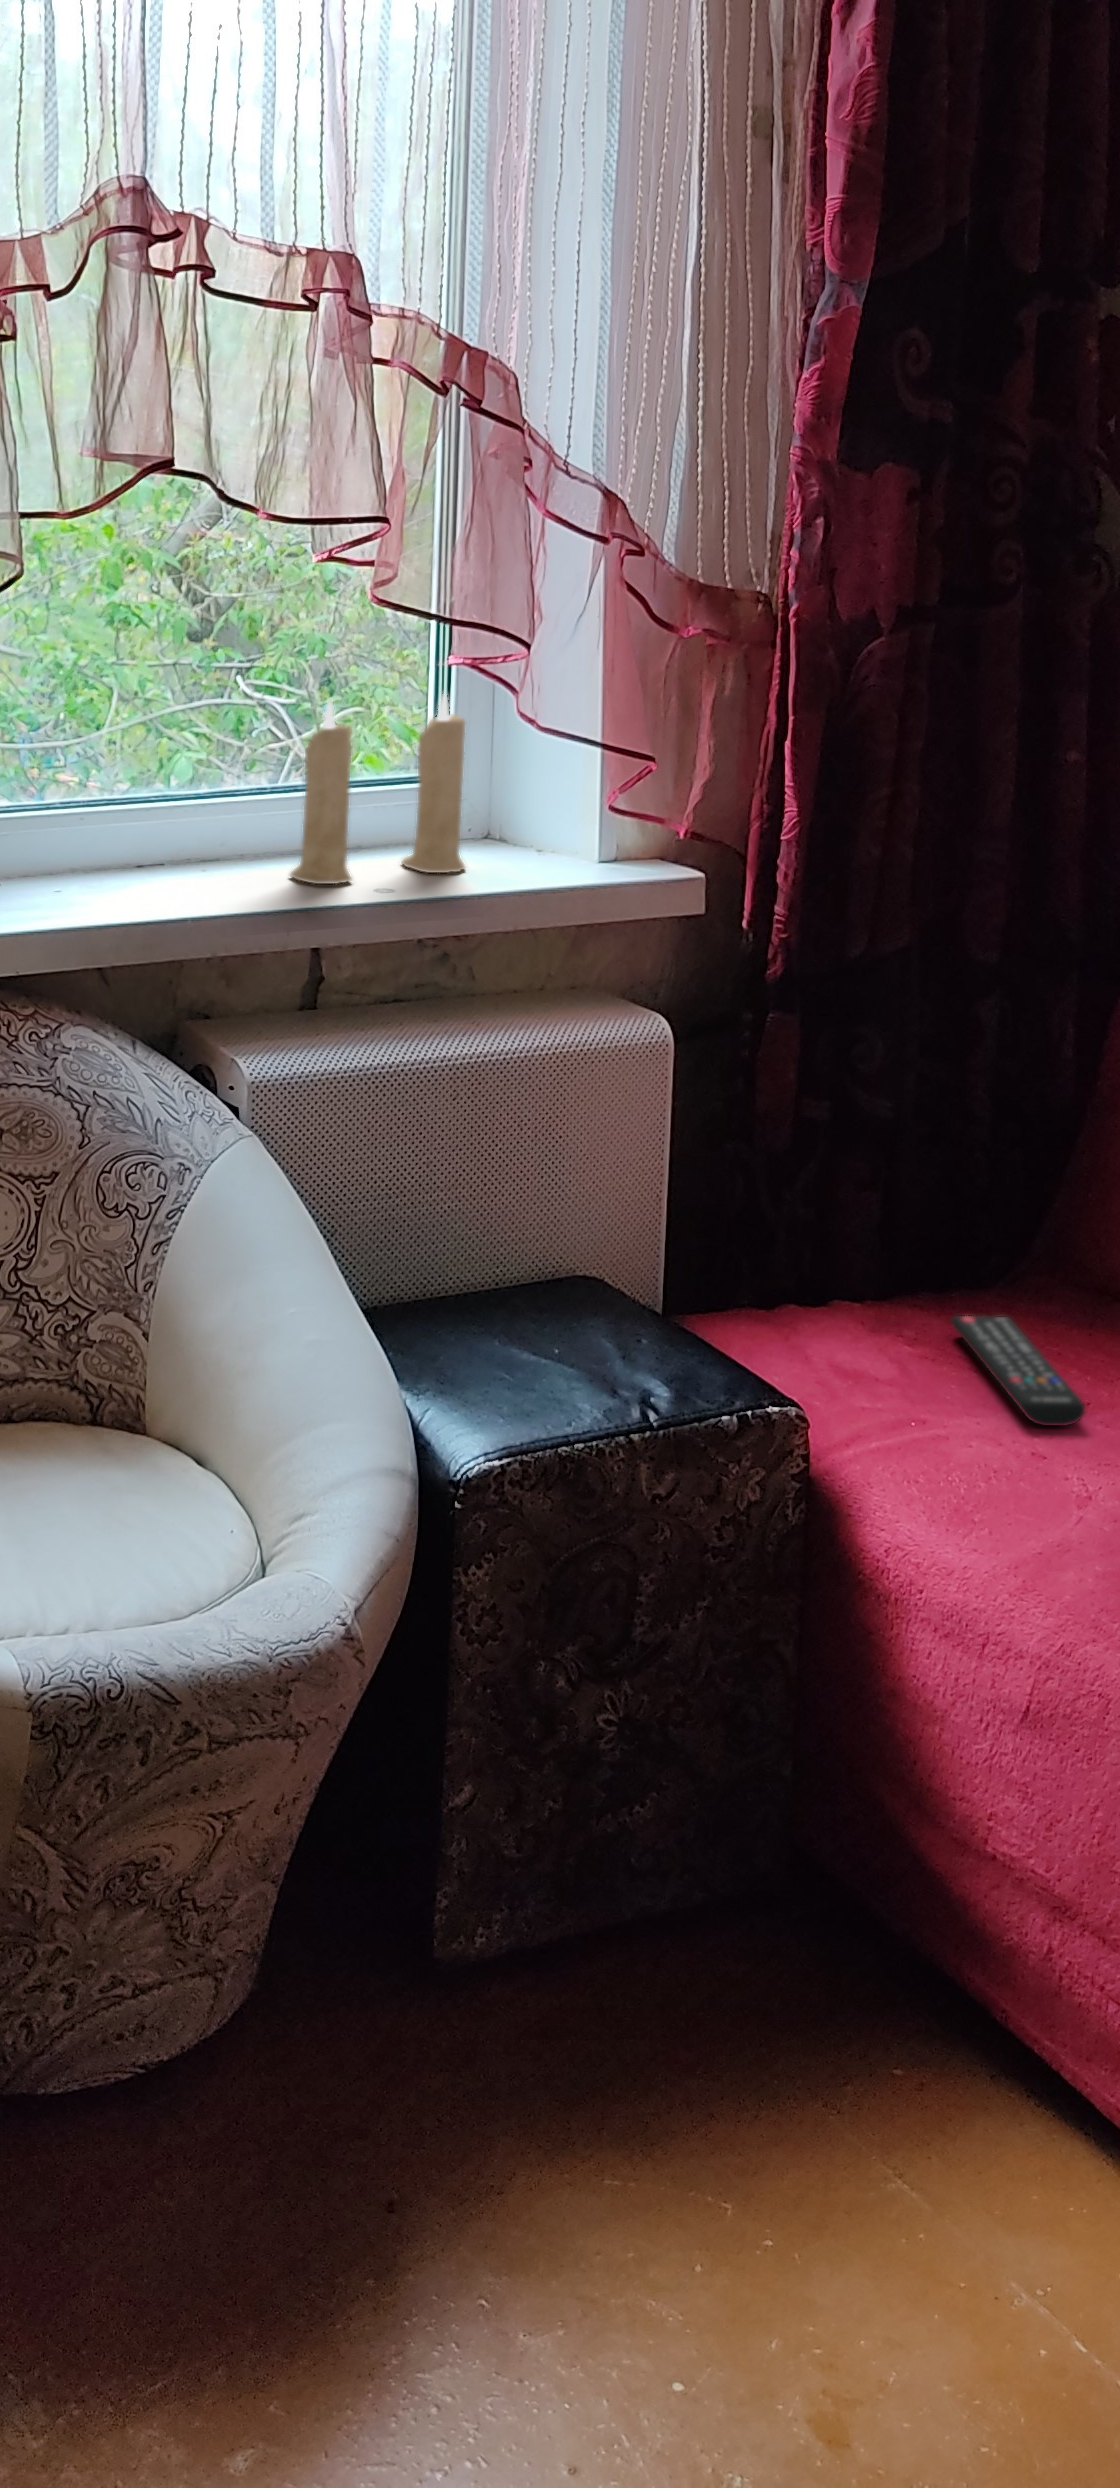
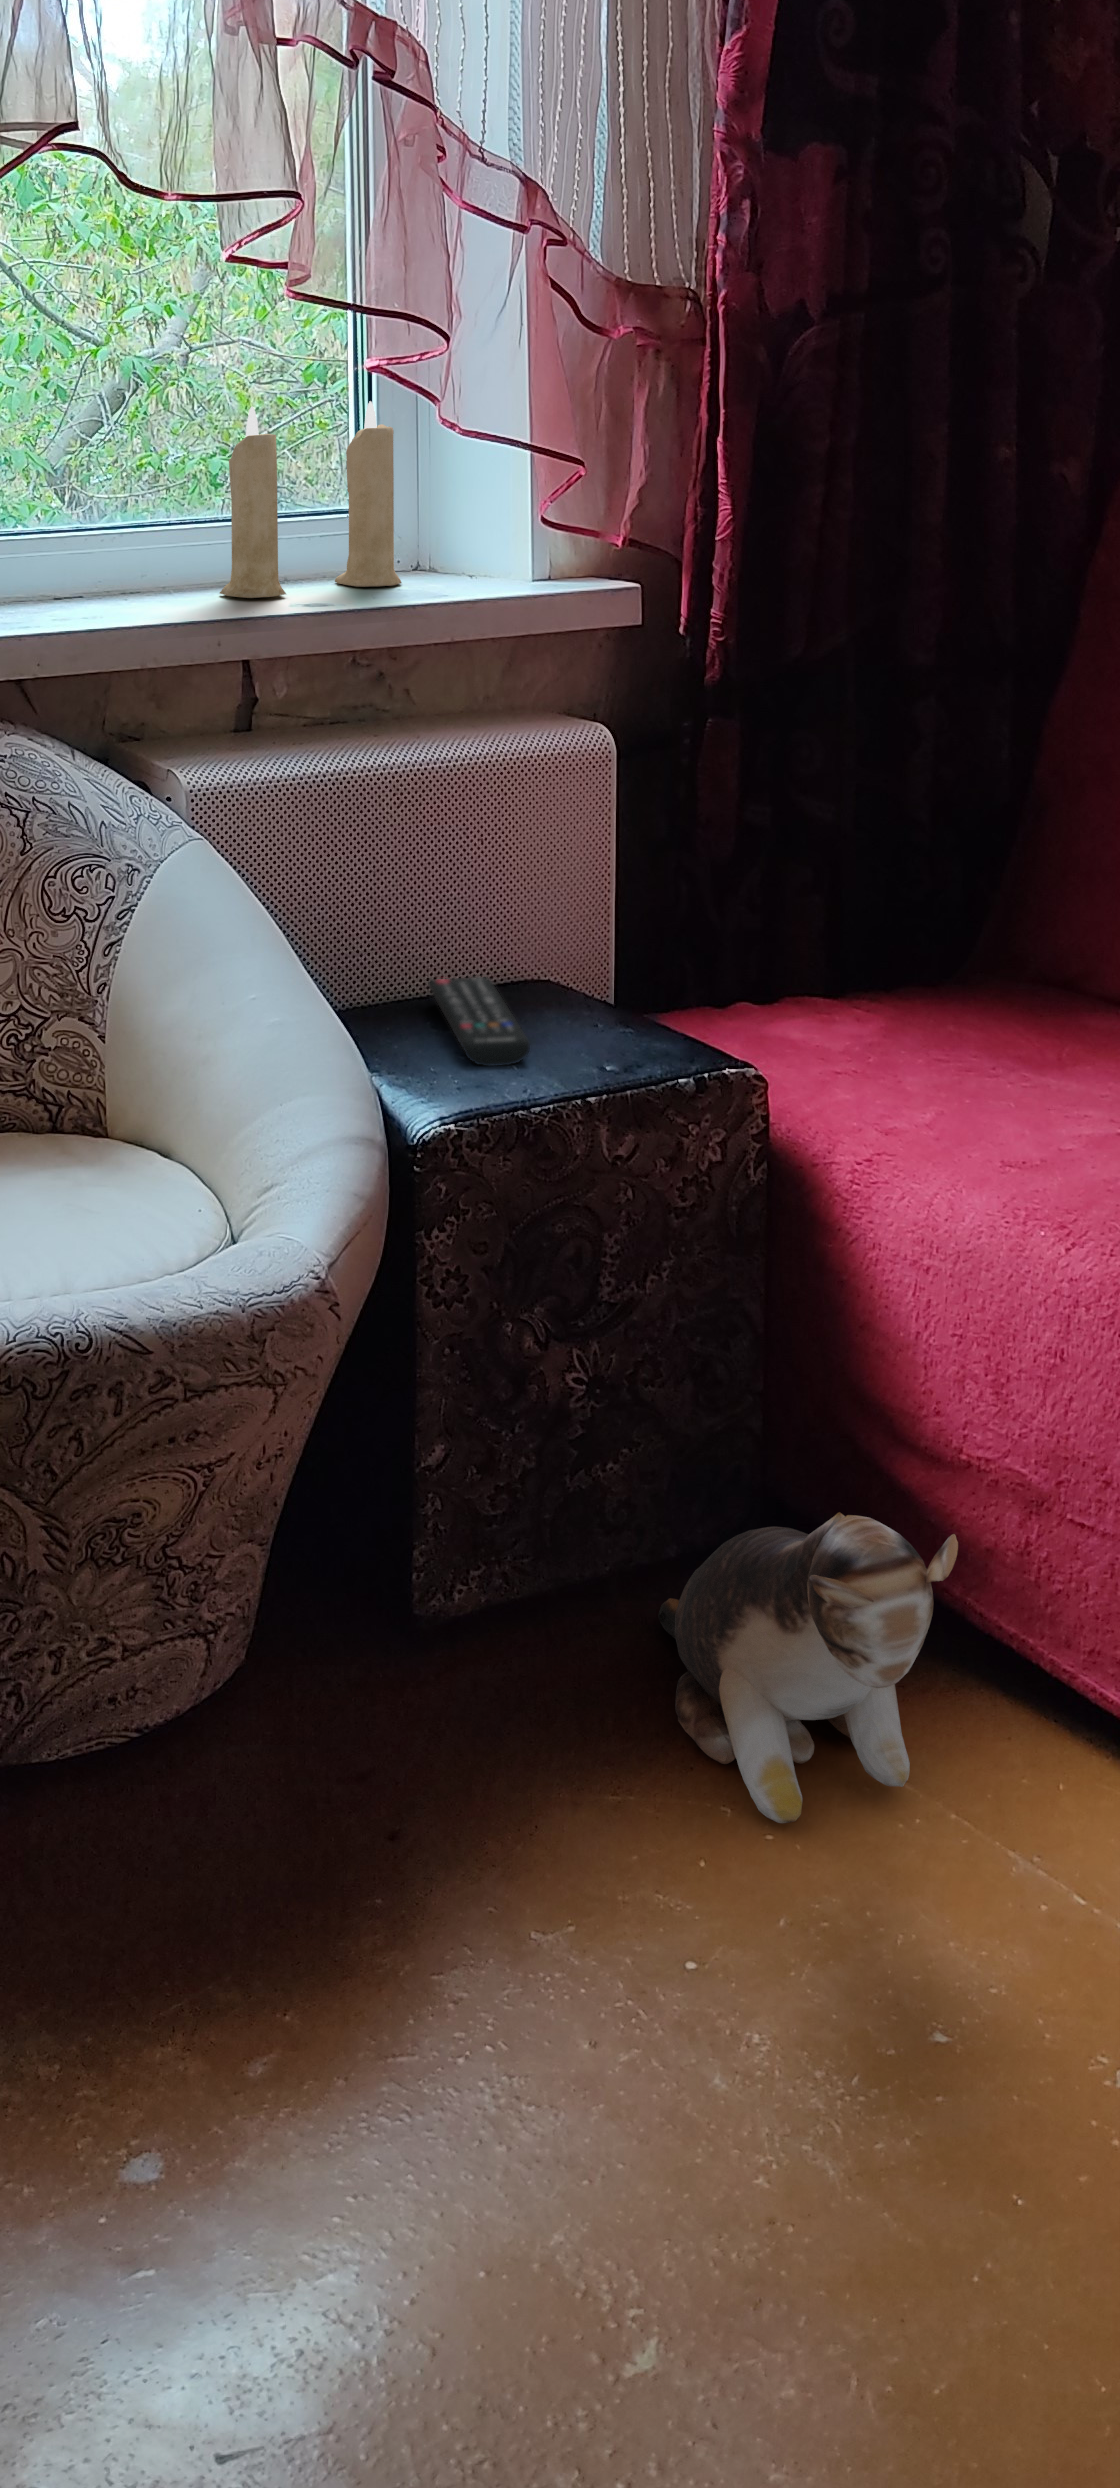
remote control: present [951,1316,1085,1426] -> present [428,977,530,1066]
plush toy: none [673,1918,980,2251] -> present [658,1512,958,1823]

